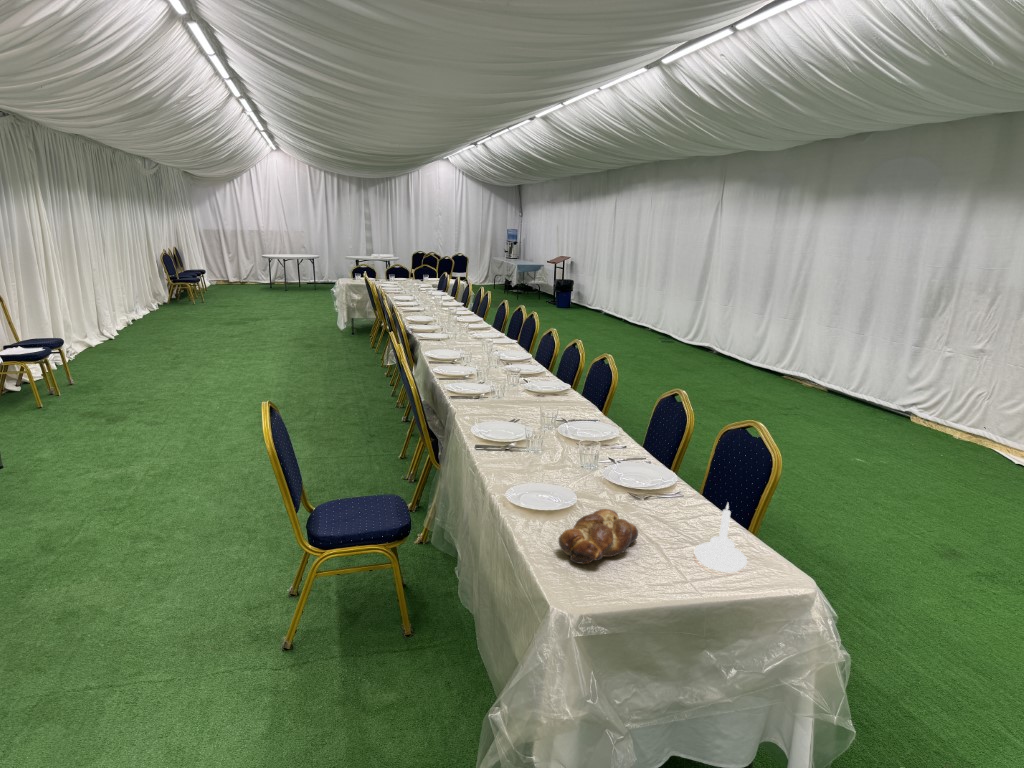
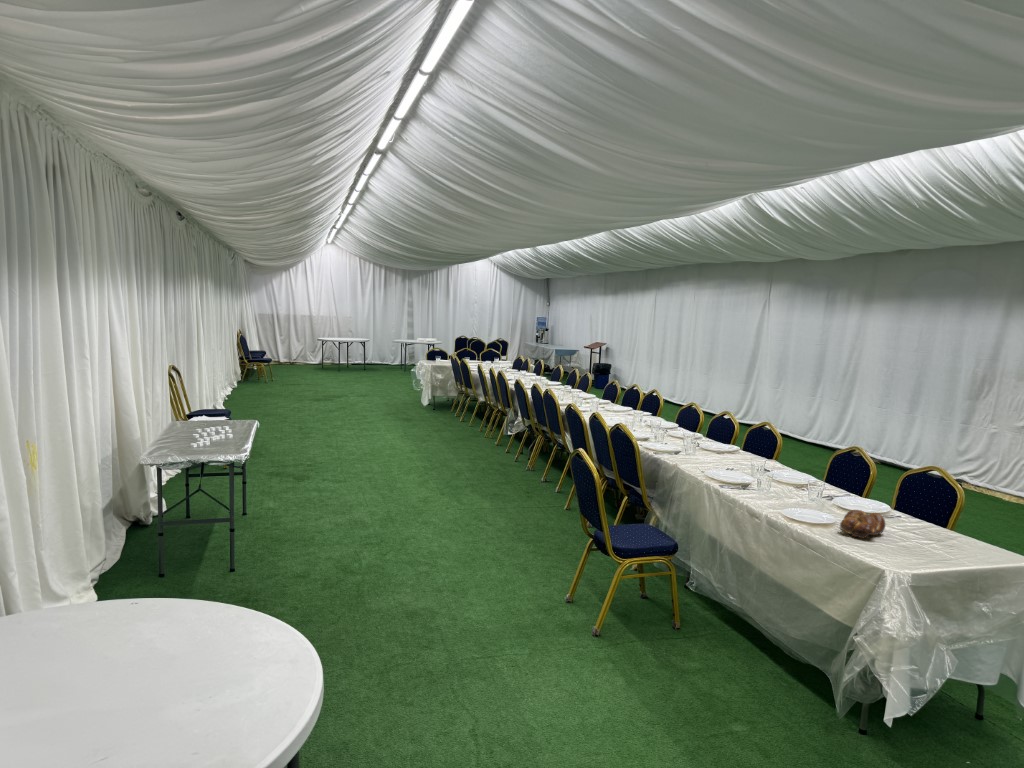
candle holder: present [694,504,747,572] -> none [924,499,962,543]

